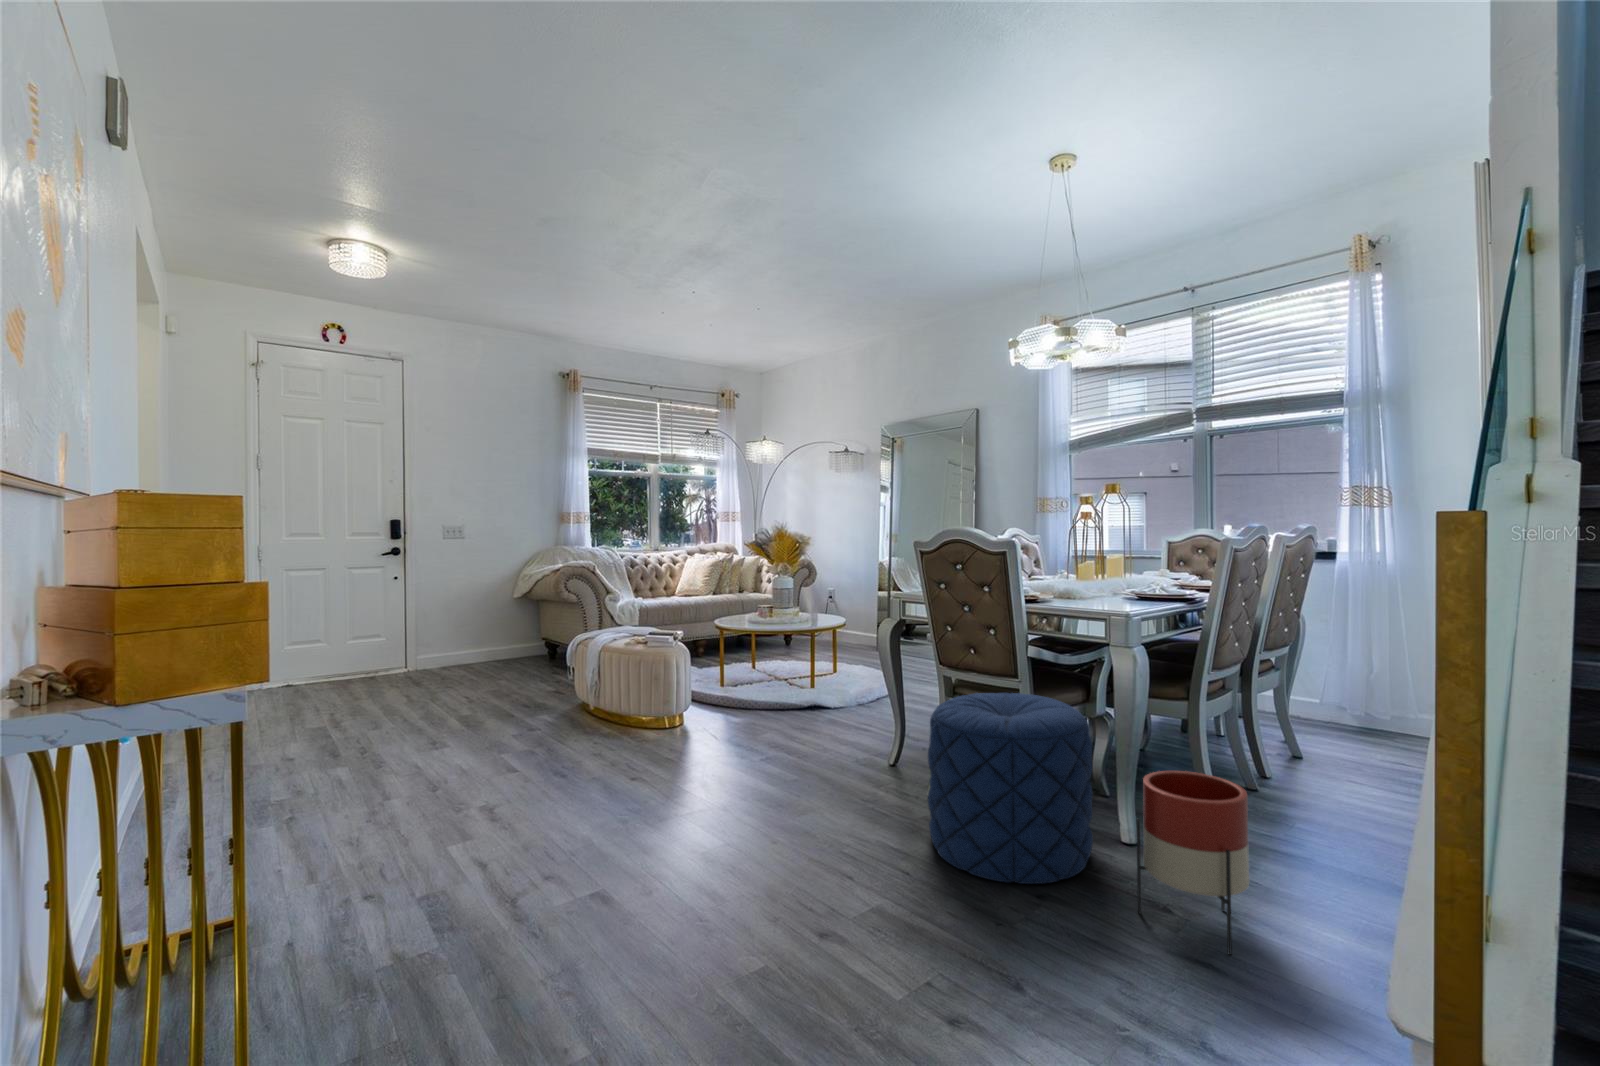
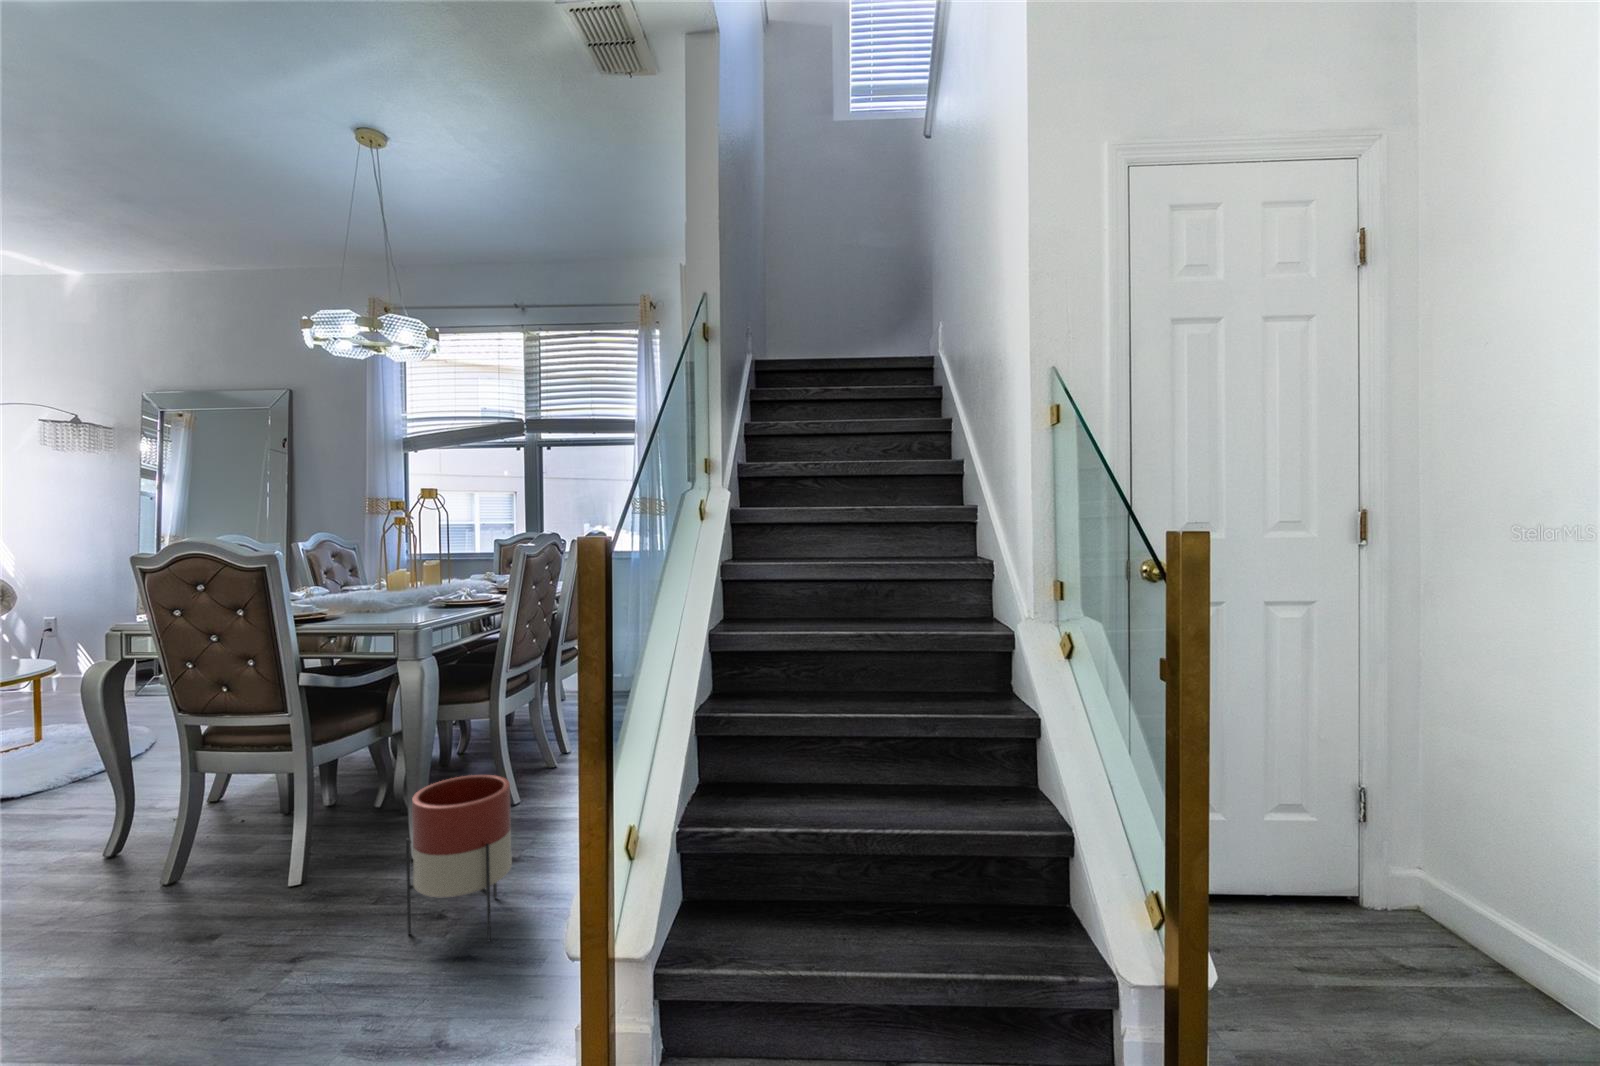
pouf: present [928,693,1093,884] -> none [137,728,372,970]

